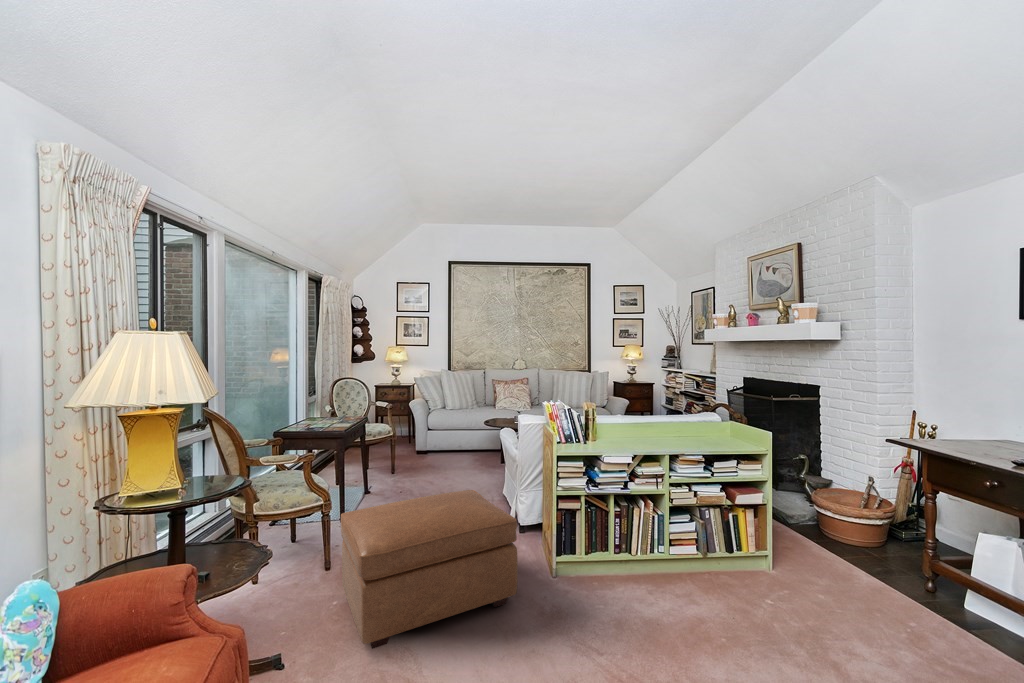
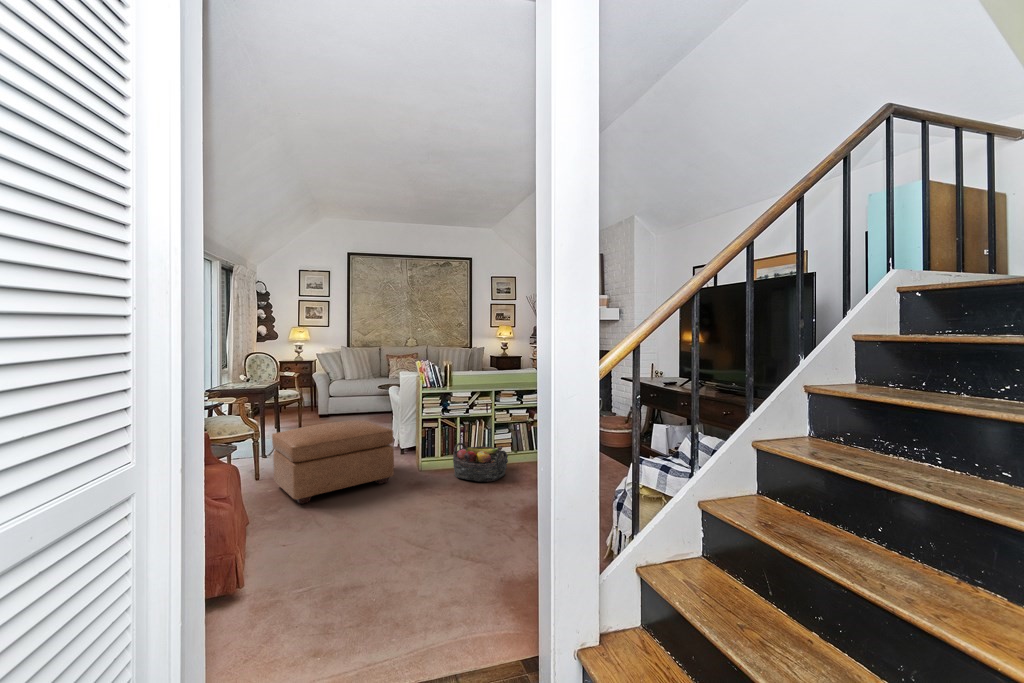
basket: none [608,538,705,623] -> present [453,443,508,482]

